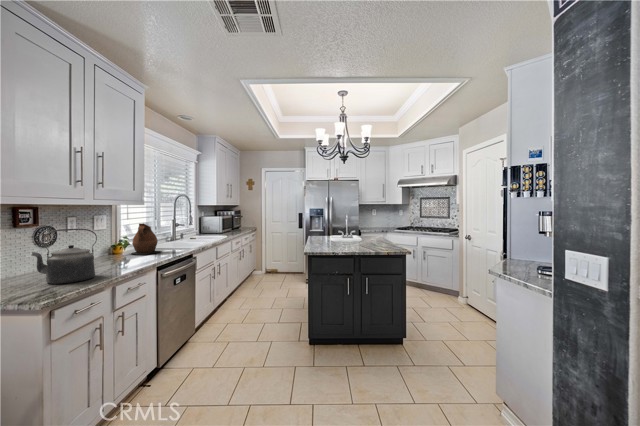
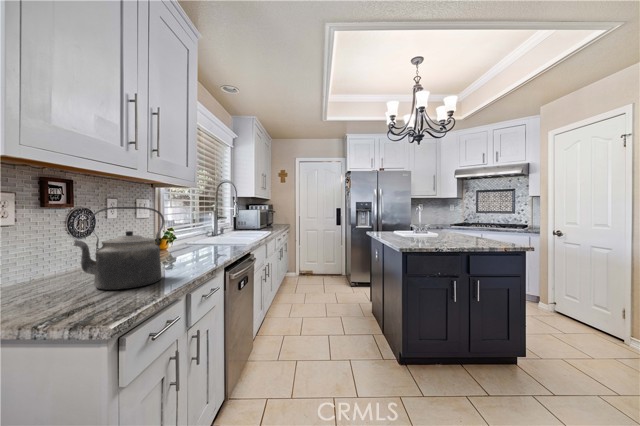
ceramic pitcher: present [131,223,162,255] -> none [177,211,217,251]

